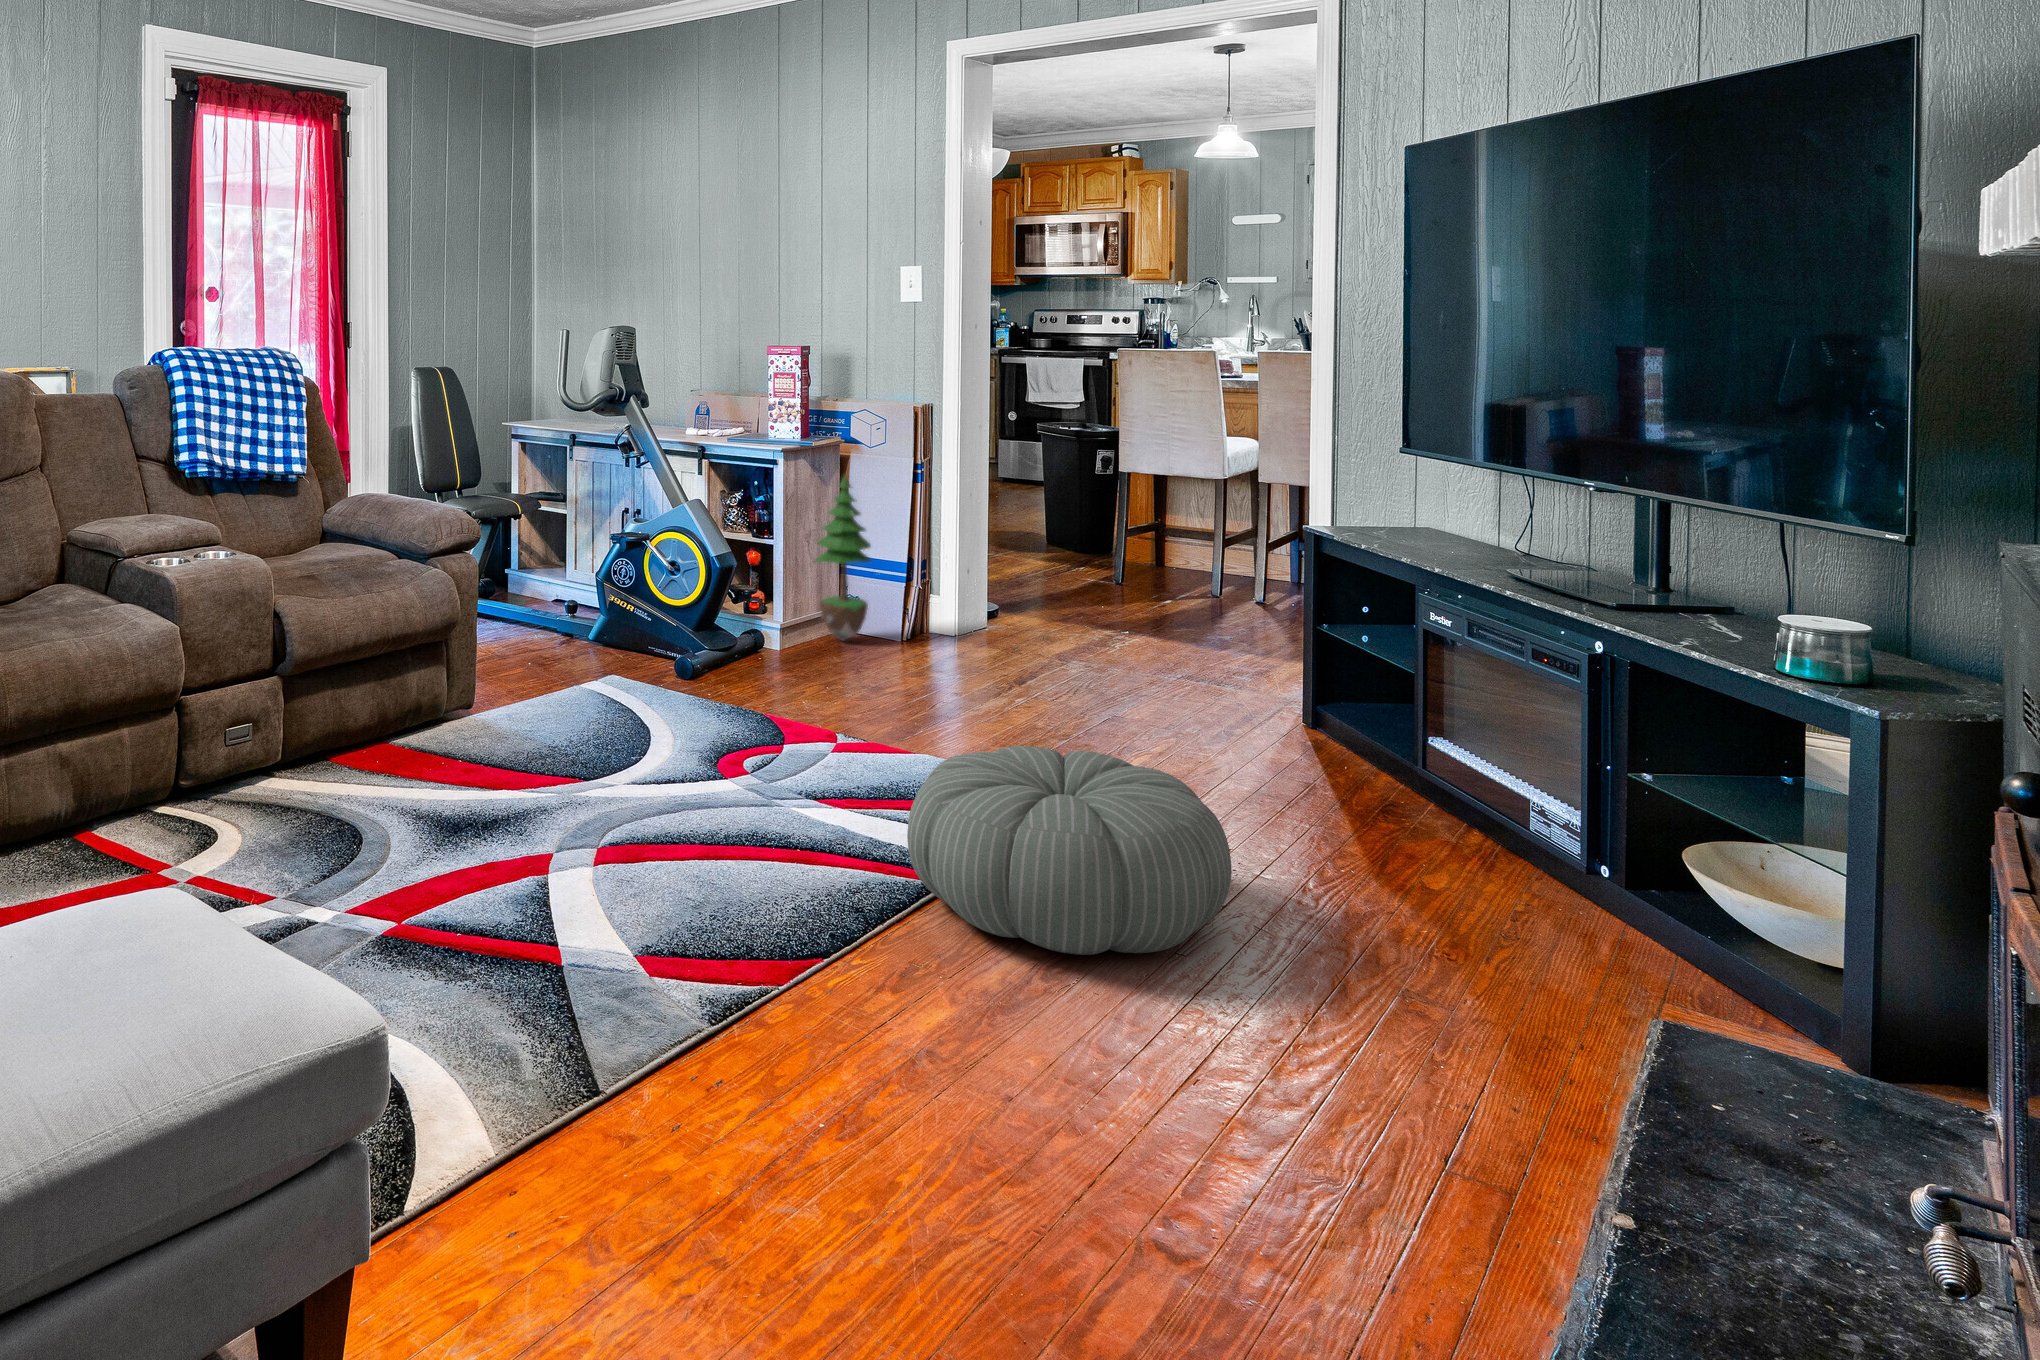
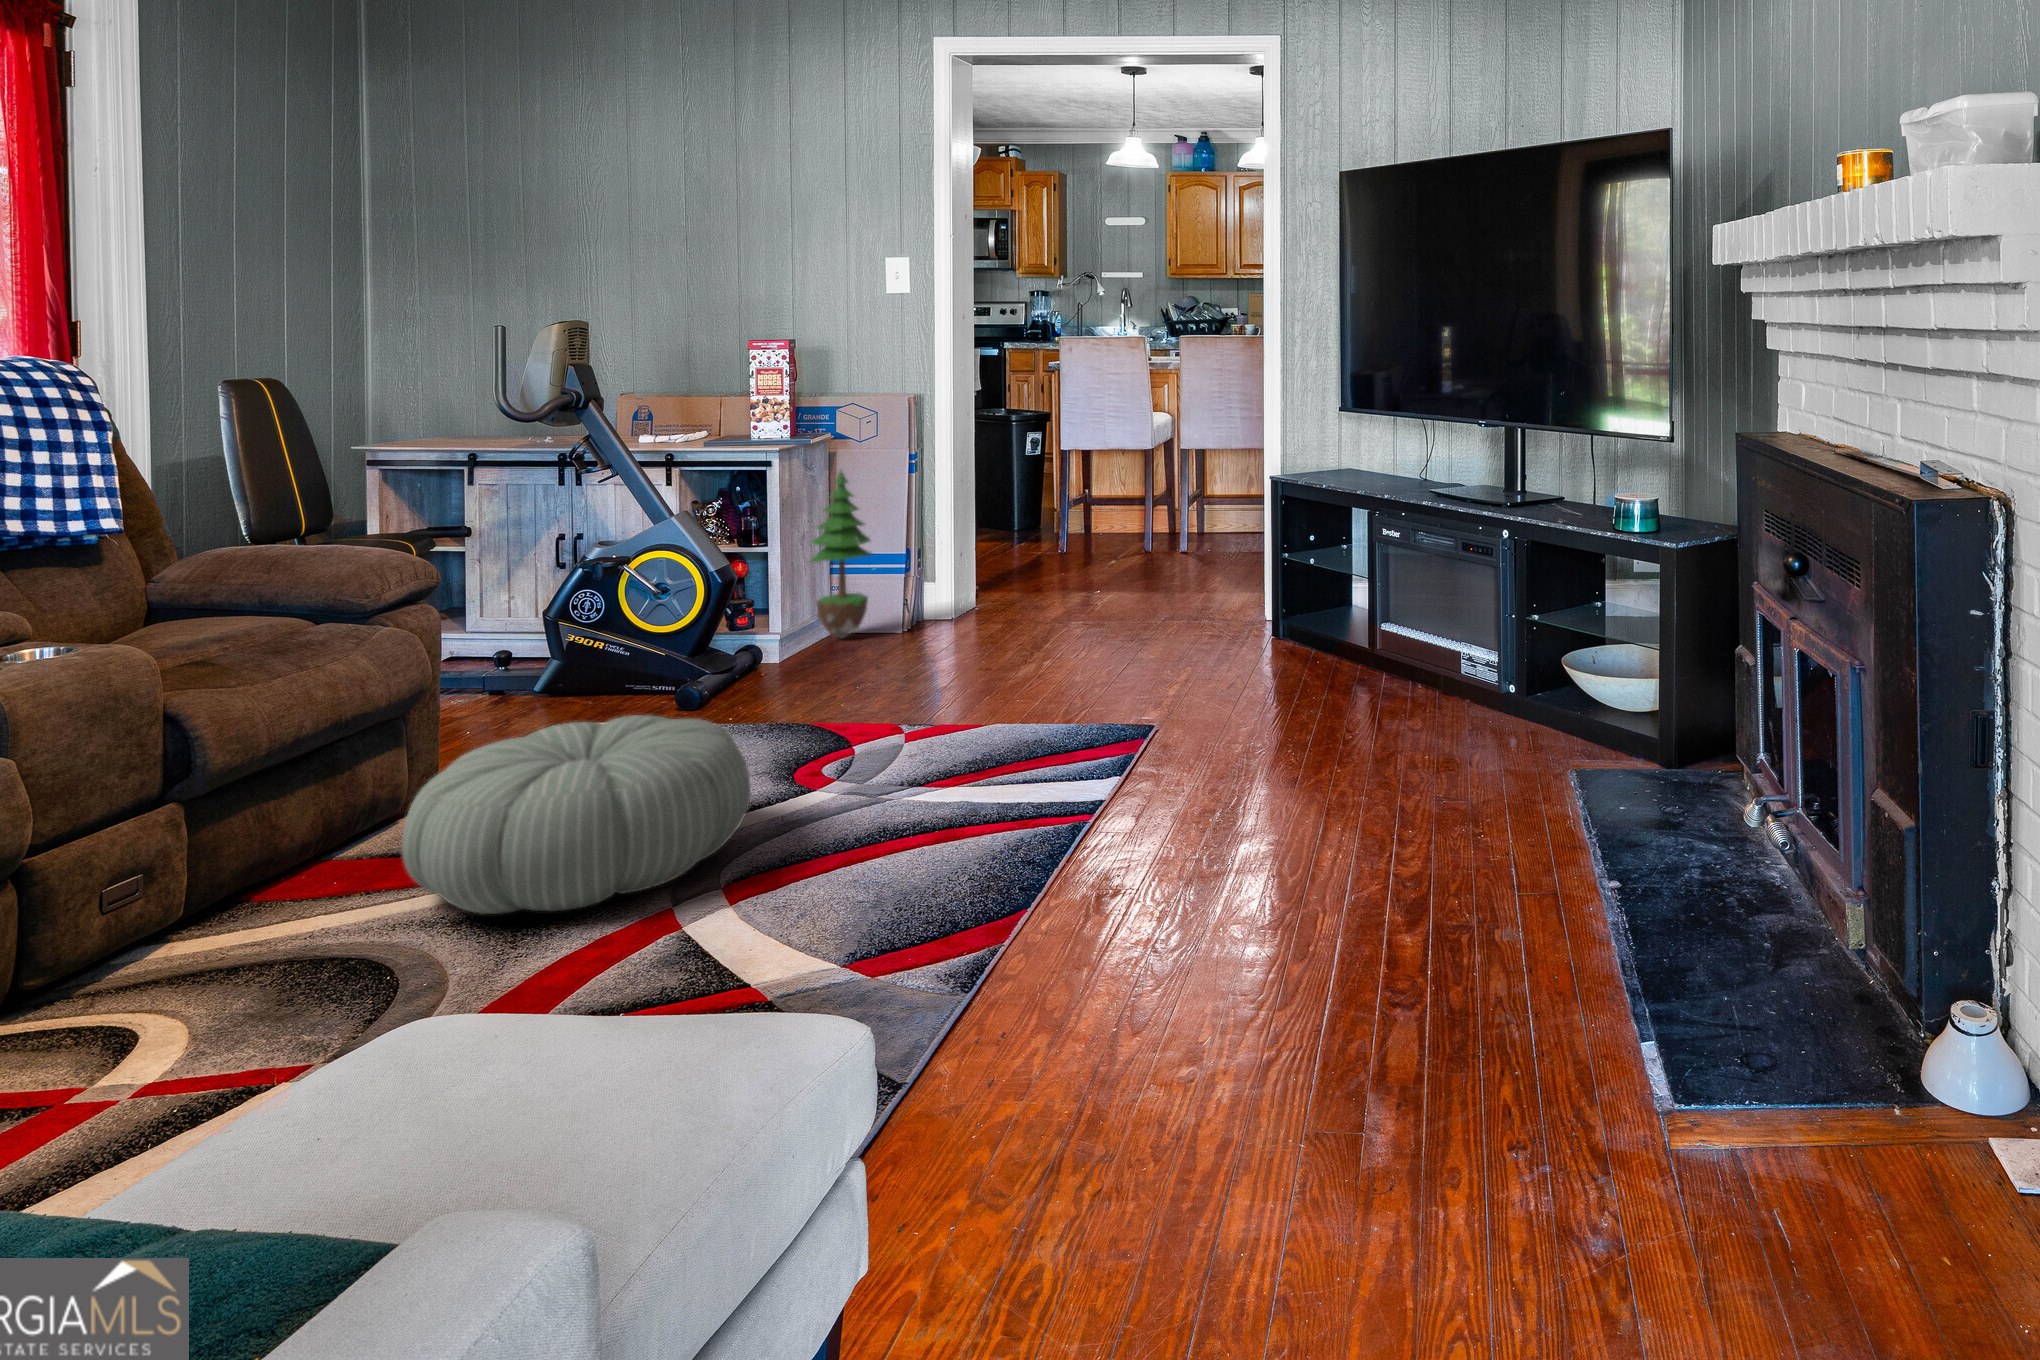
pouf: present [907,746,1232,955] -> present [402,715,751,914]

